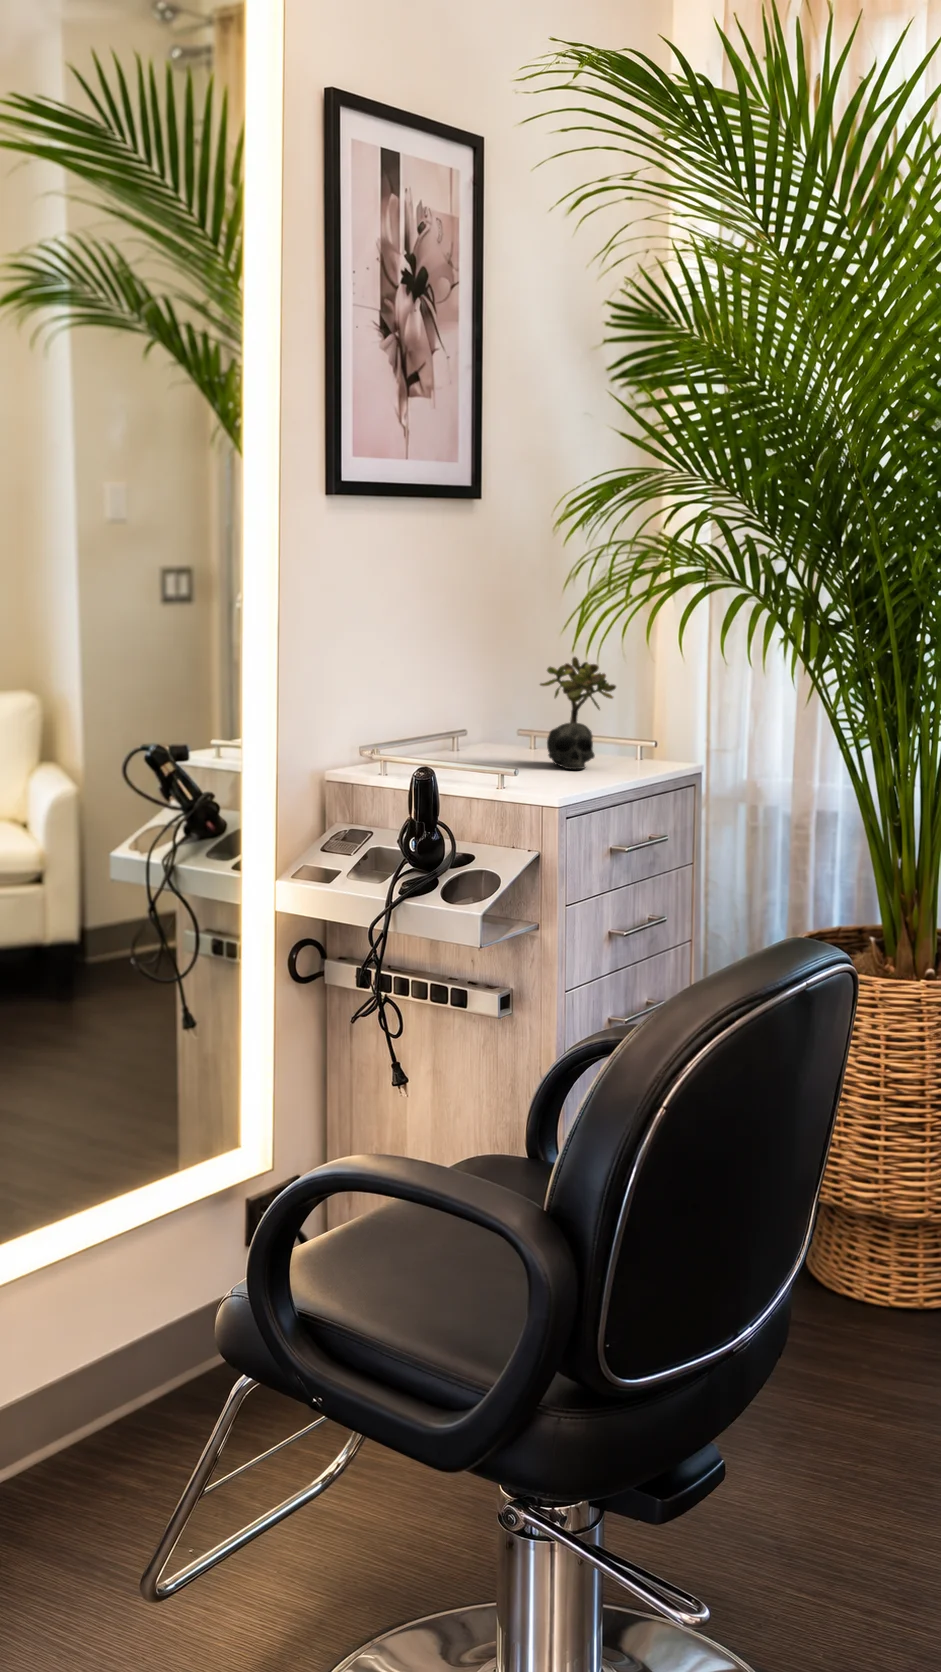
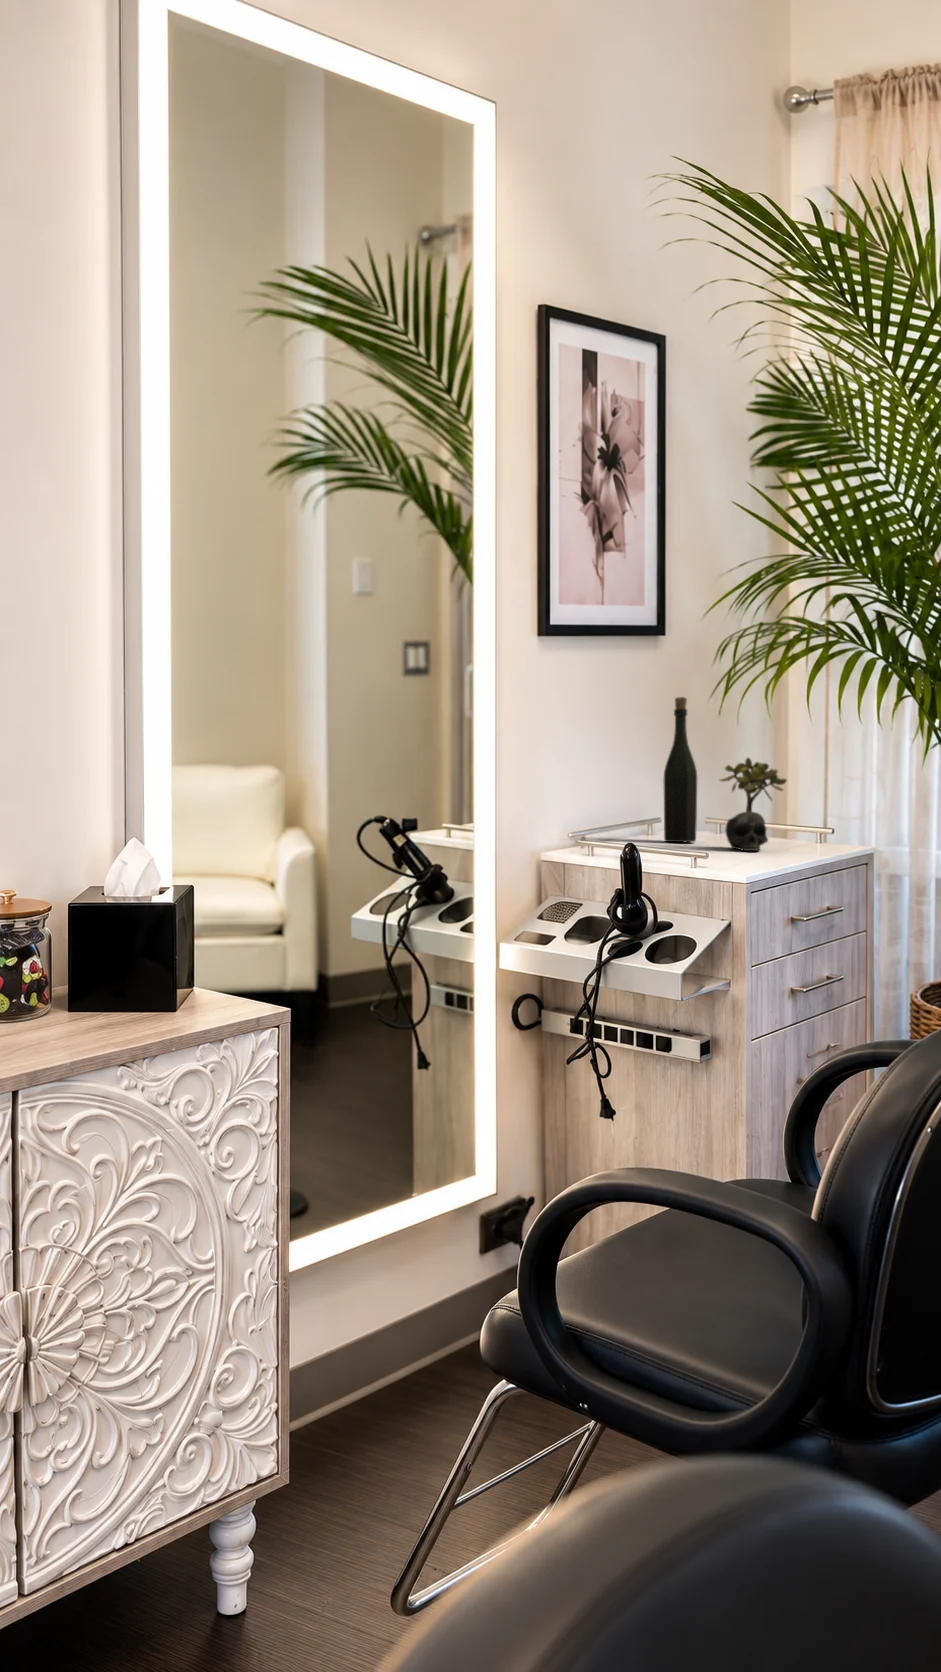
bottle: none [478,580,518,754] -> present [664,697,697,842]

